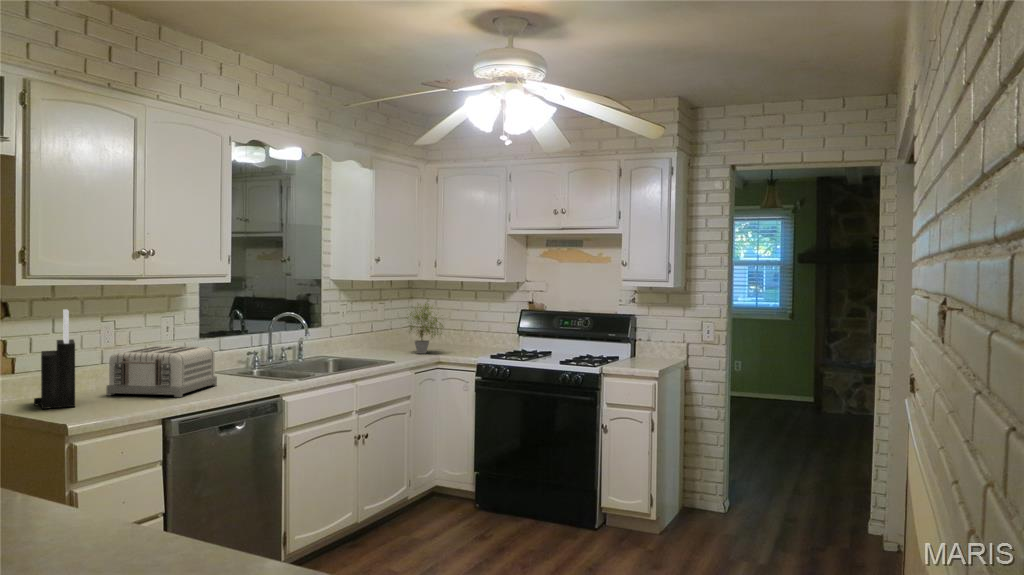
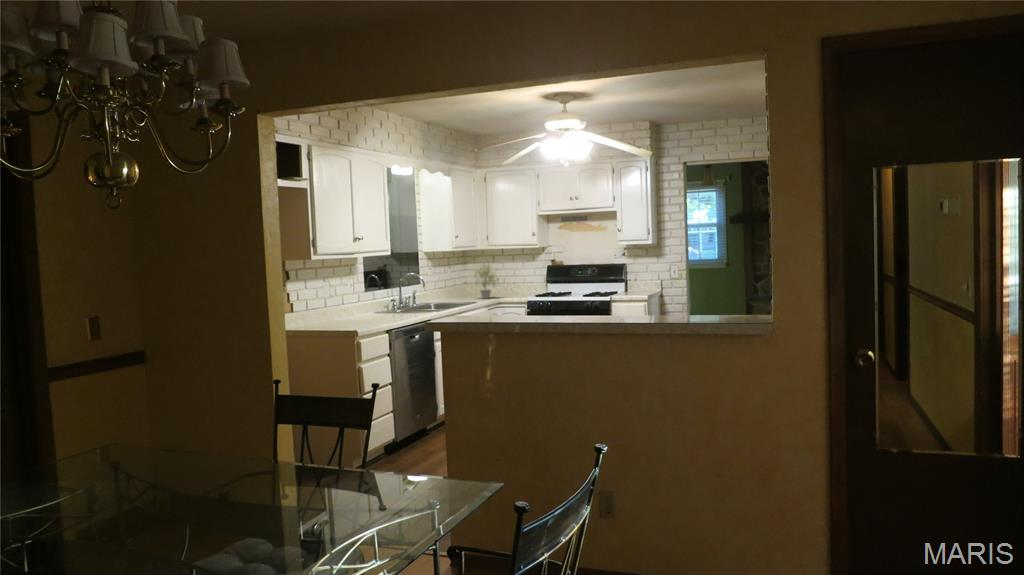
knife block: present [34,309,75,409] -> none [312,273,340,328]
toaster: present [106,346,217,397] -> none [342,293,394,323]

